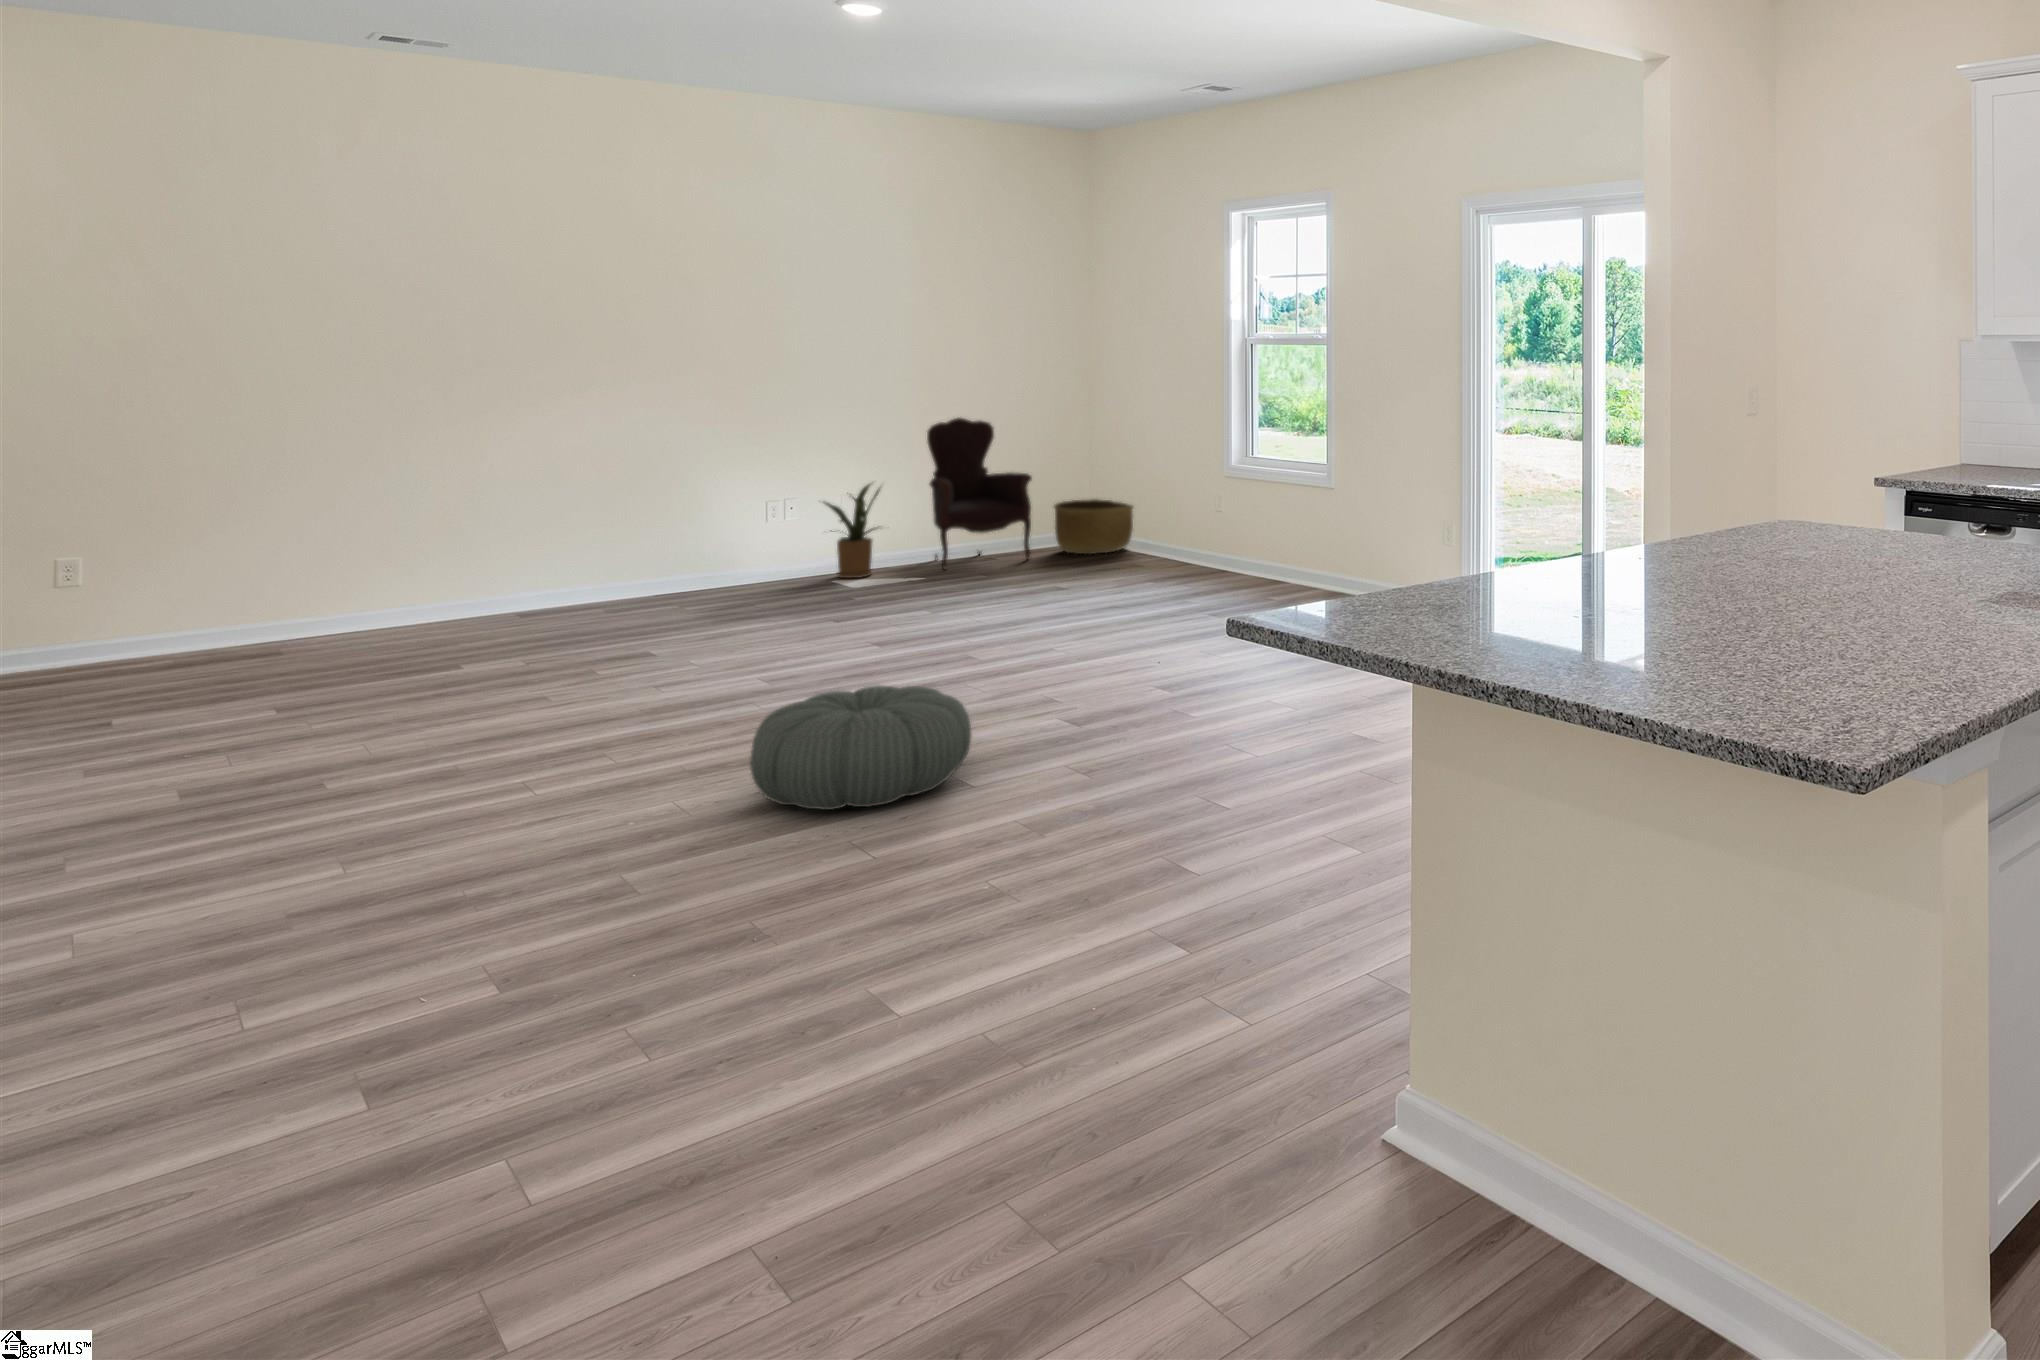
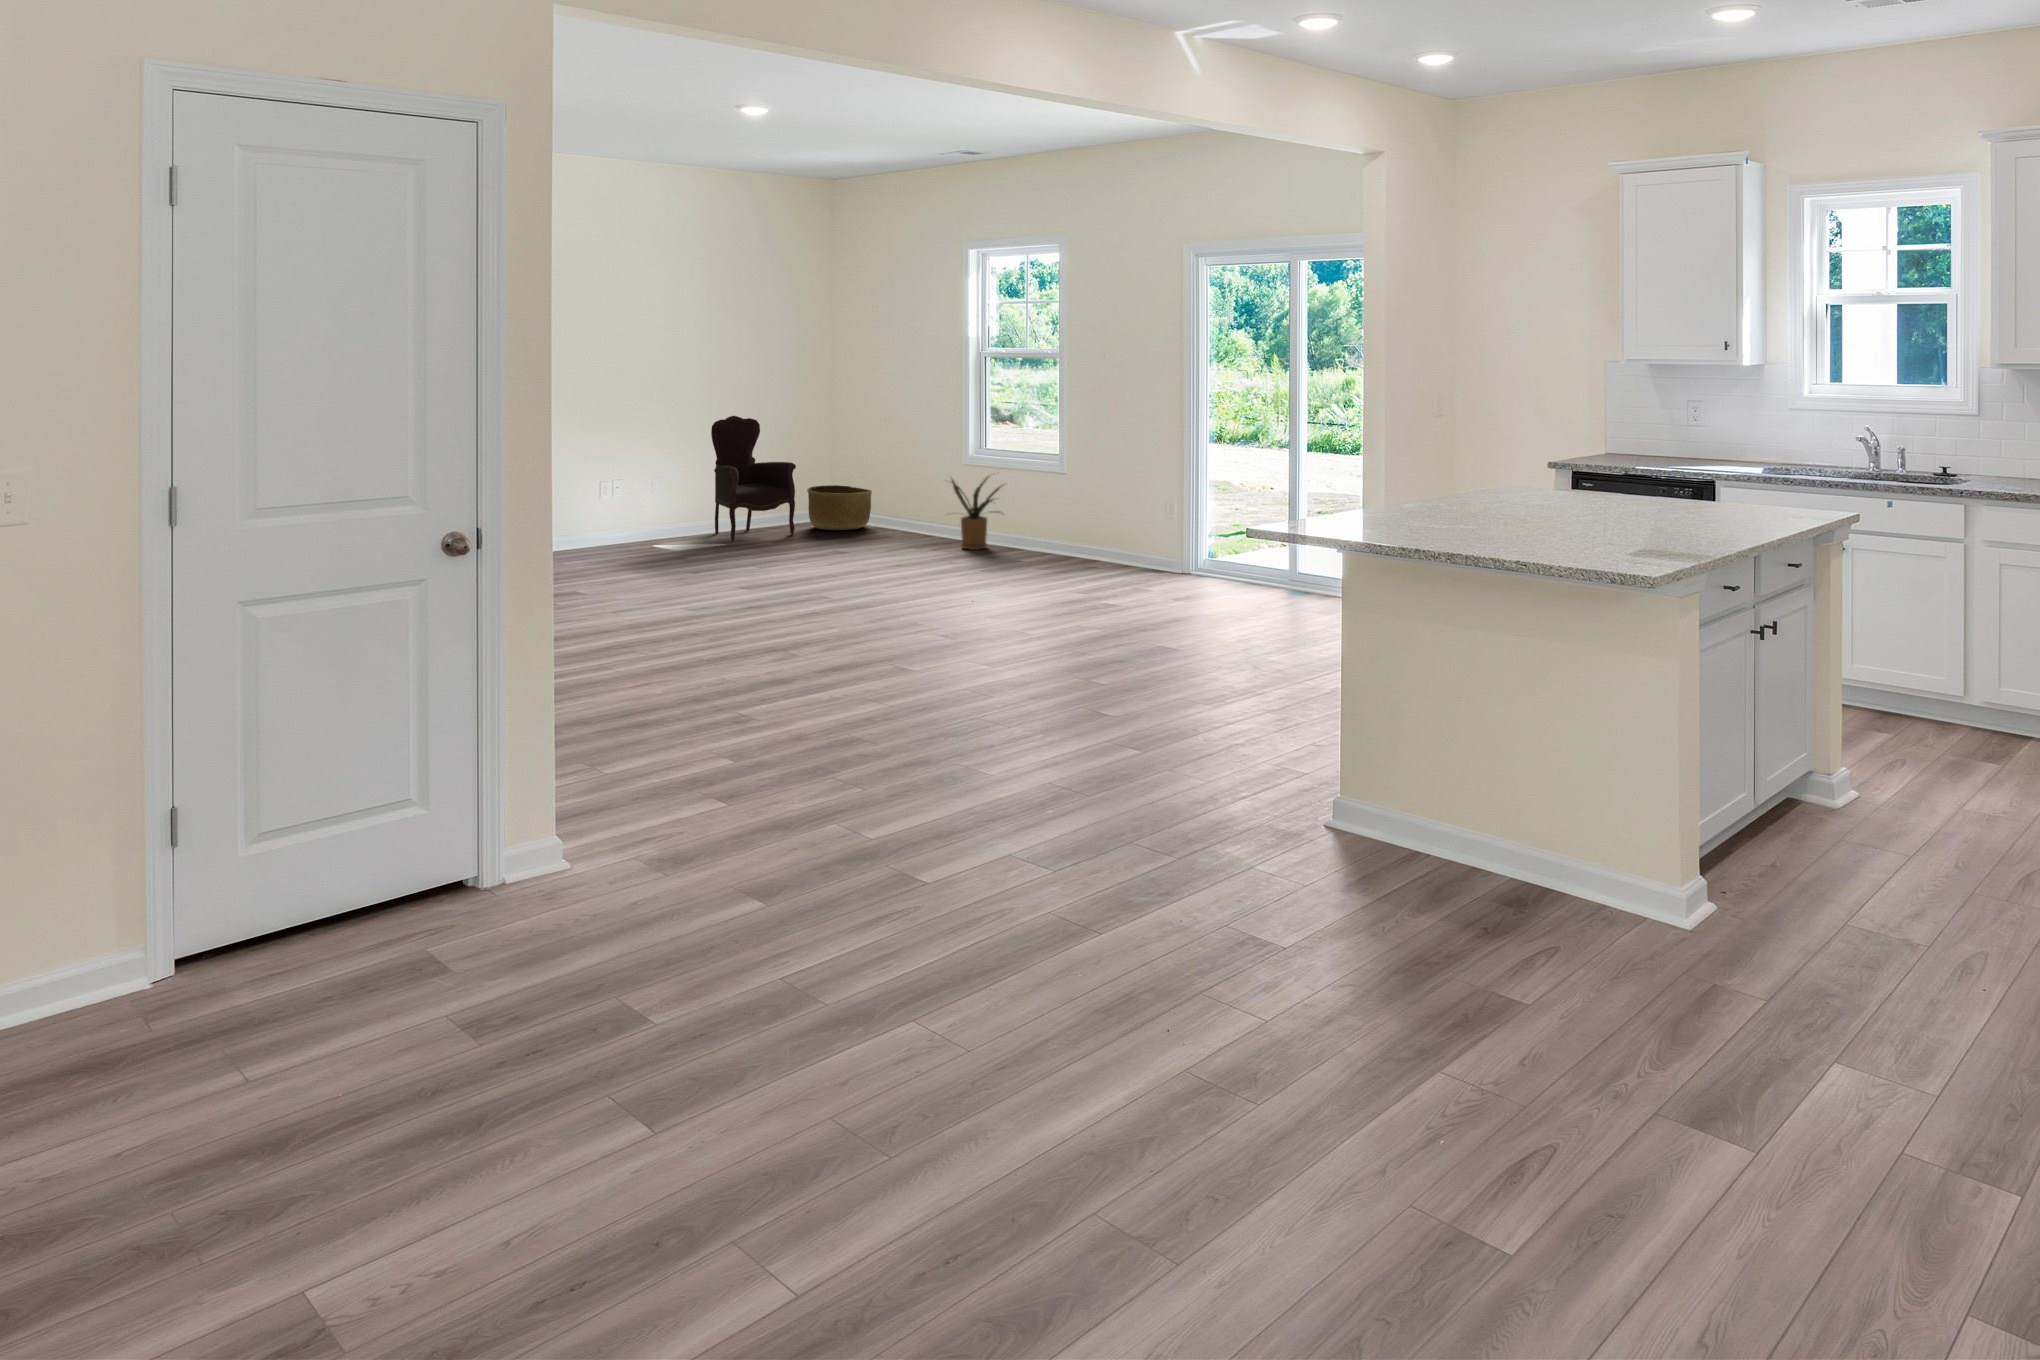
house plant: present [824,484,880,578] -> present [949,476,1001,550]
pouf: present [750,685,972,810] -> none [772,605,914,685]

